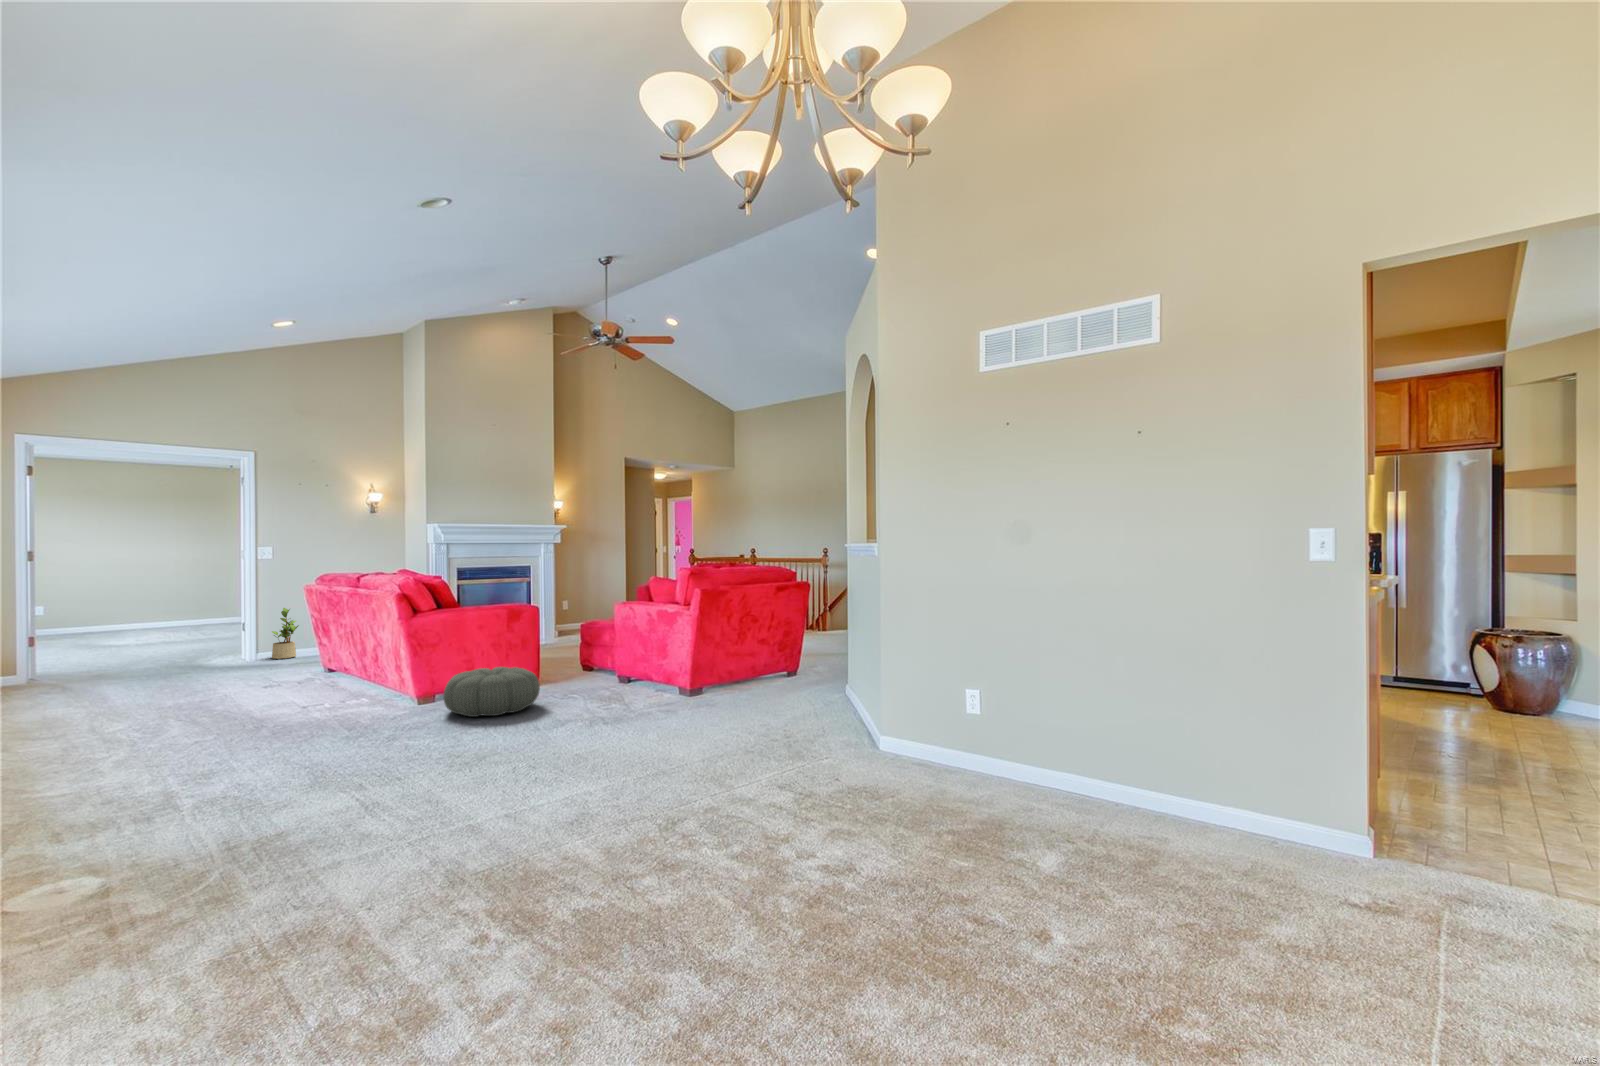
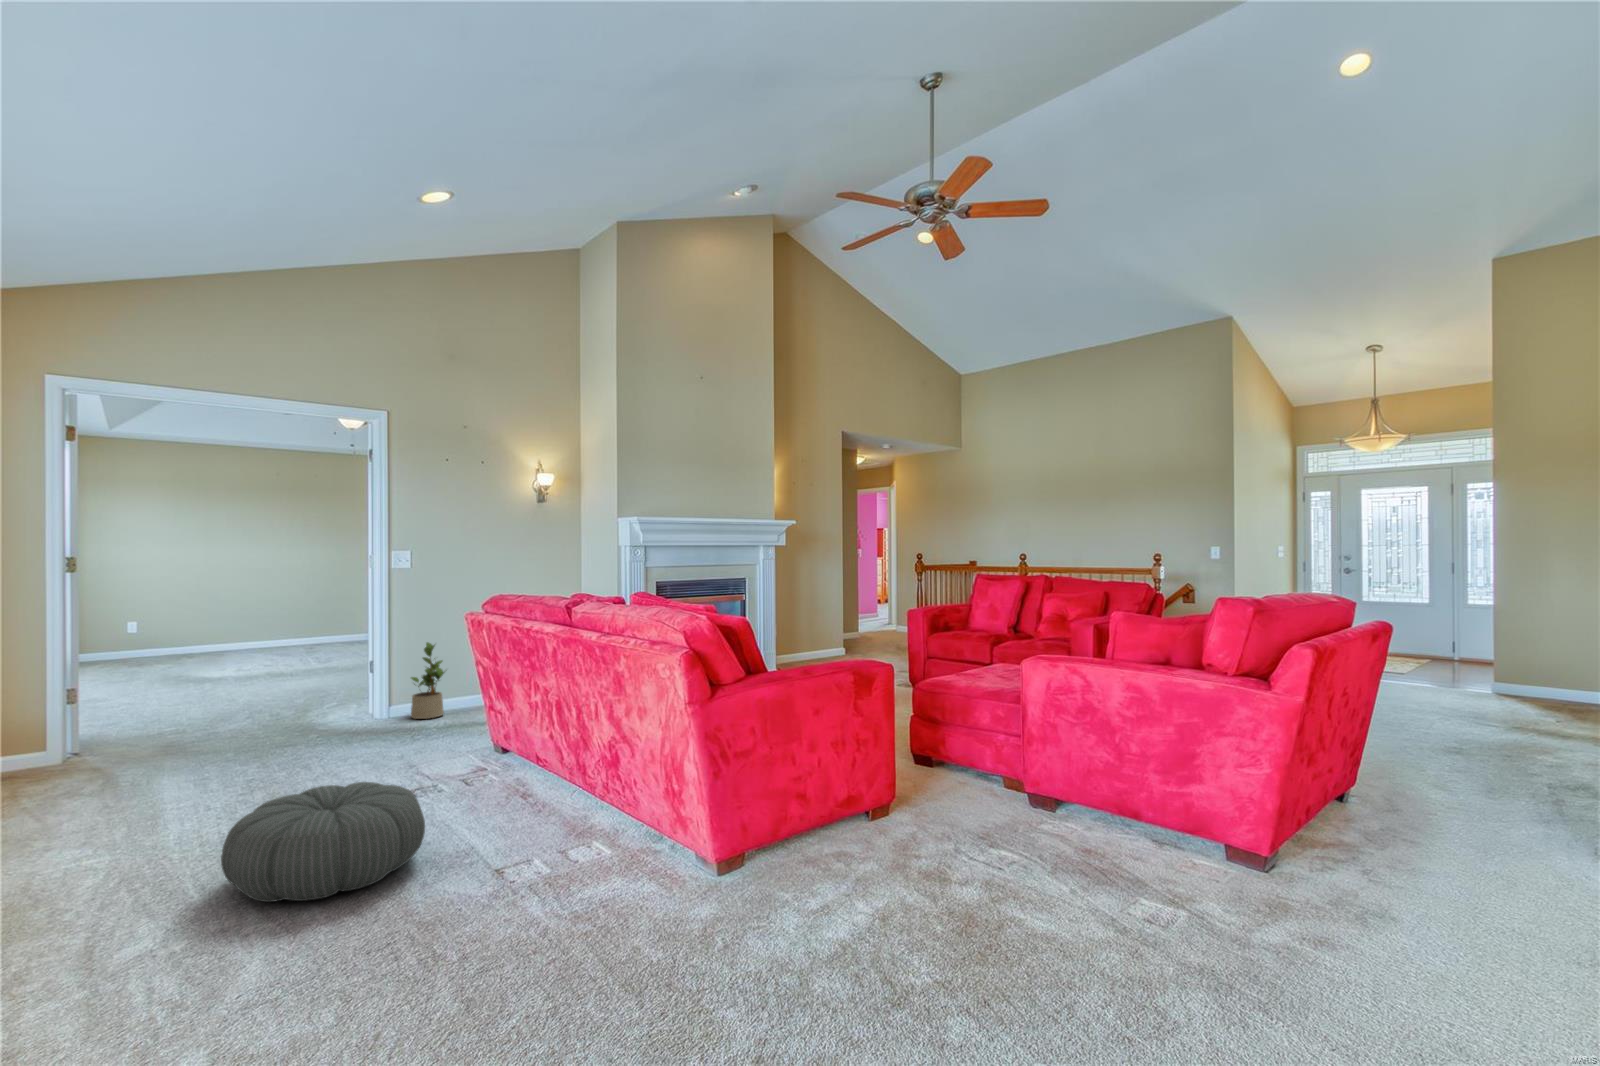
pouf: present [443,667,540,717] -> present [221,782,425,902]

